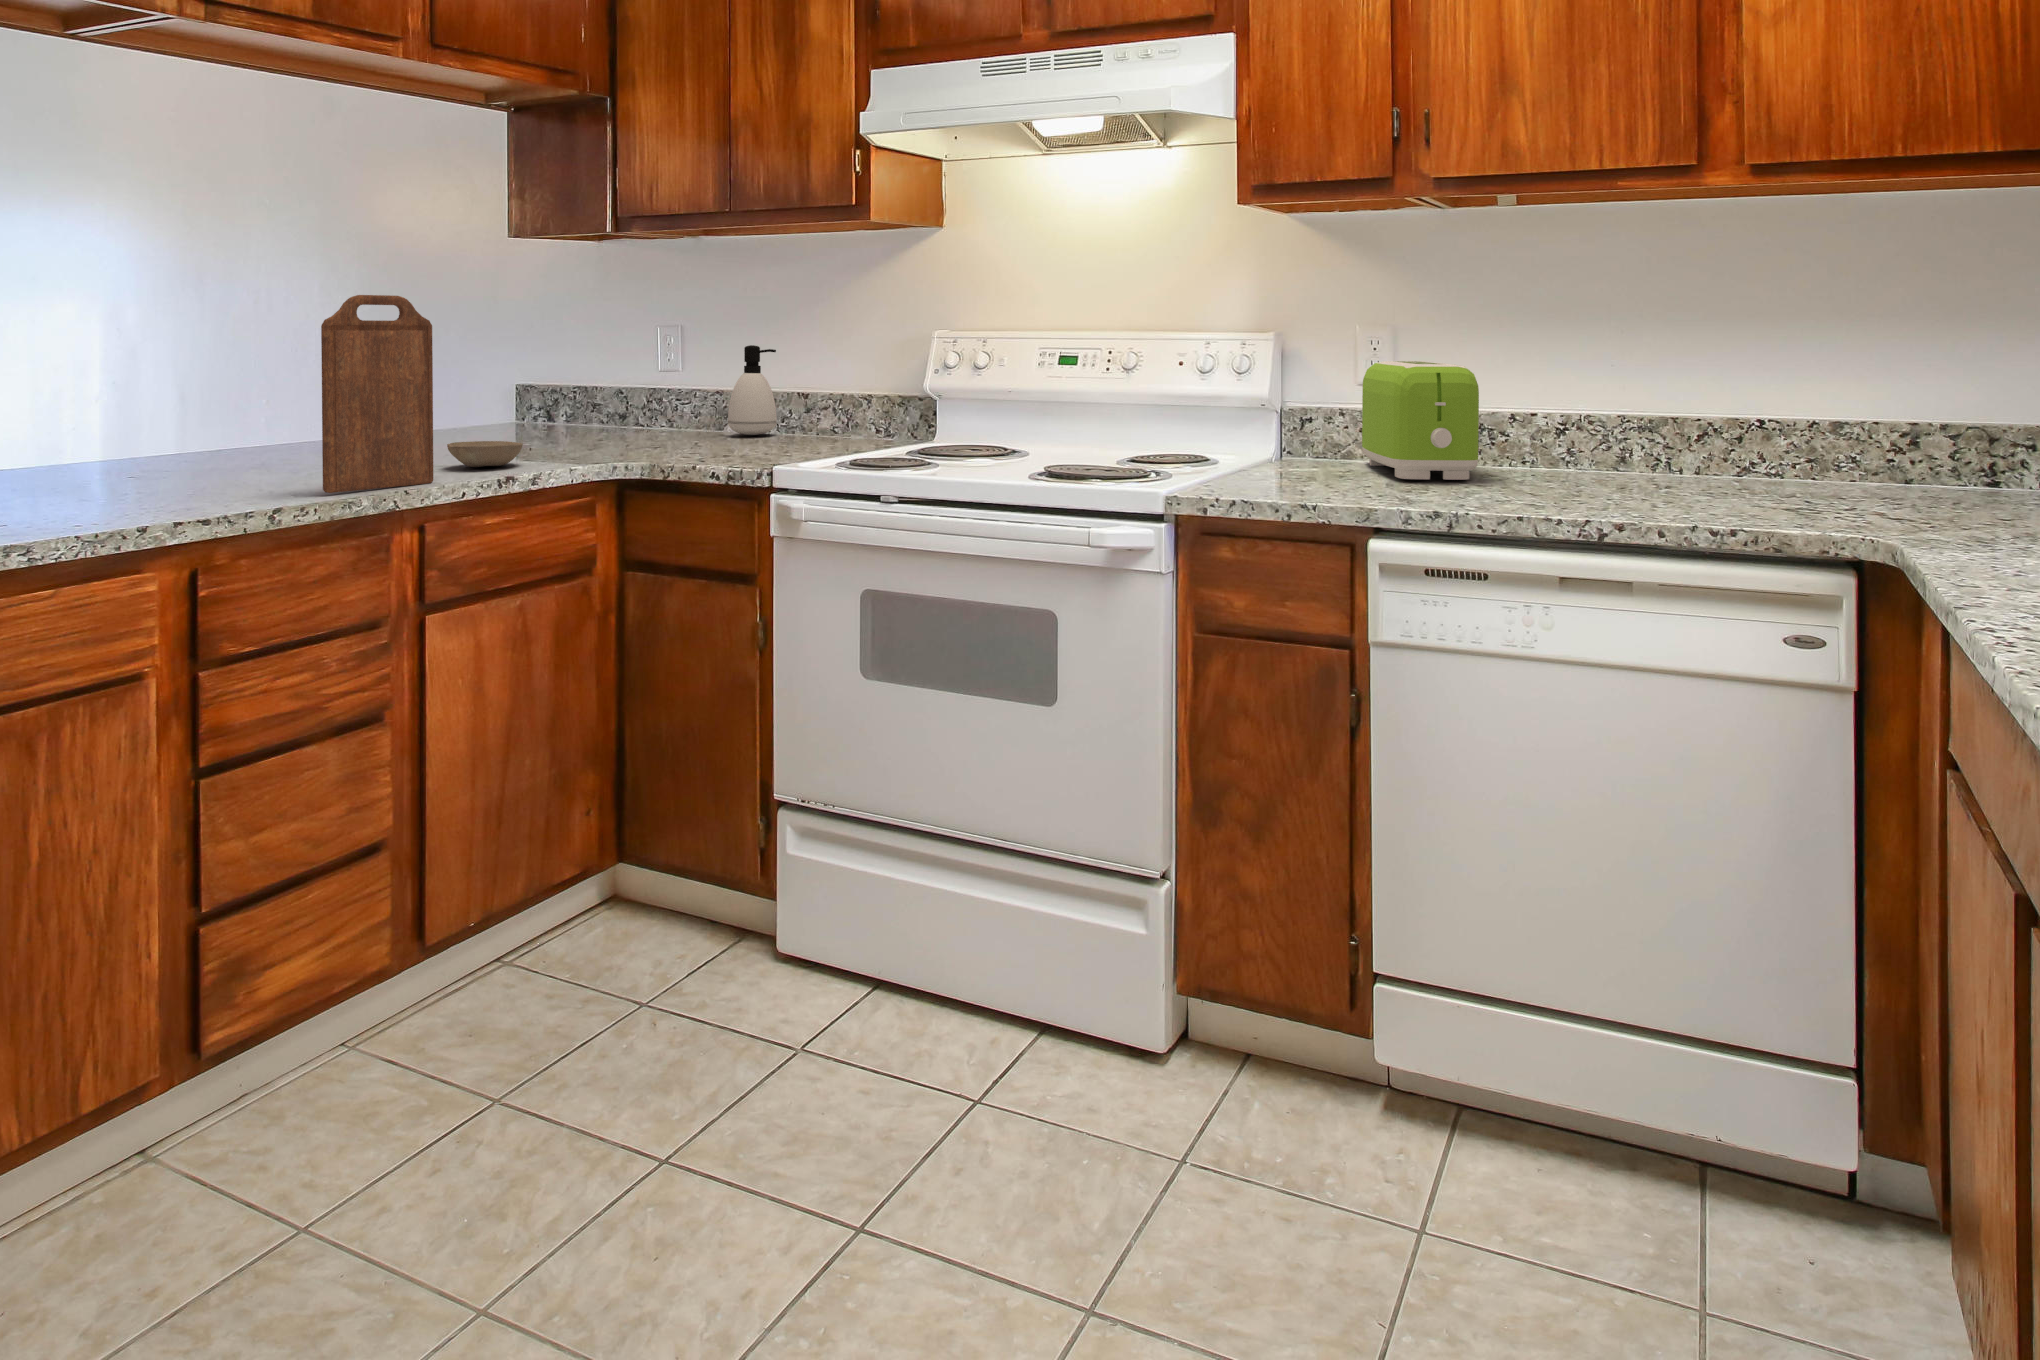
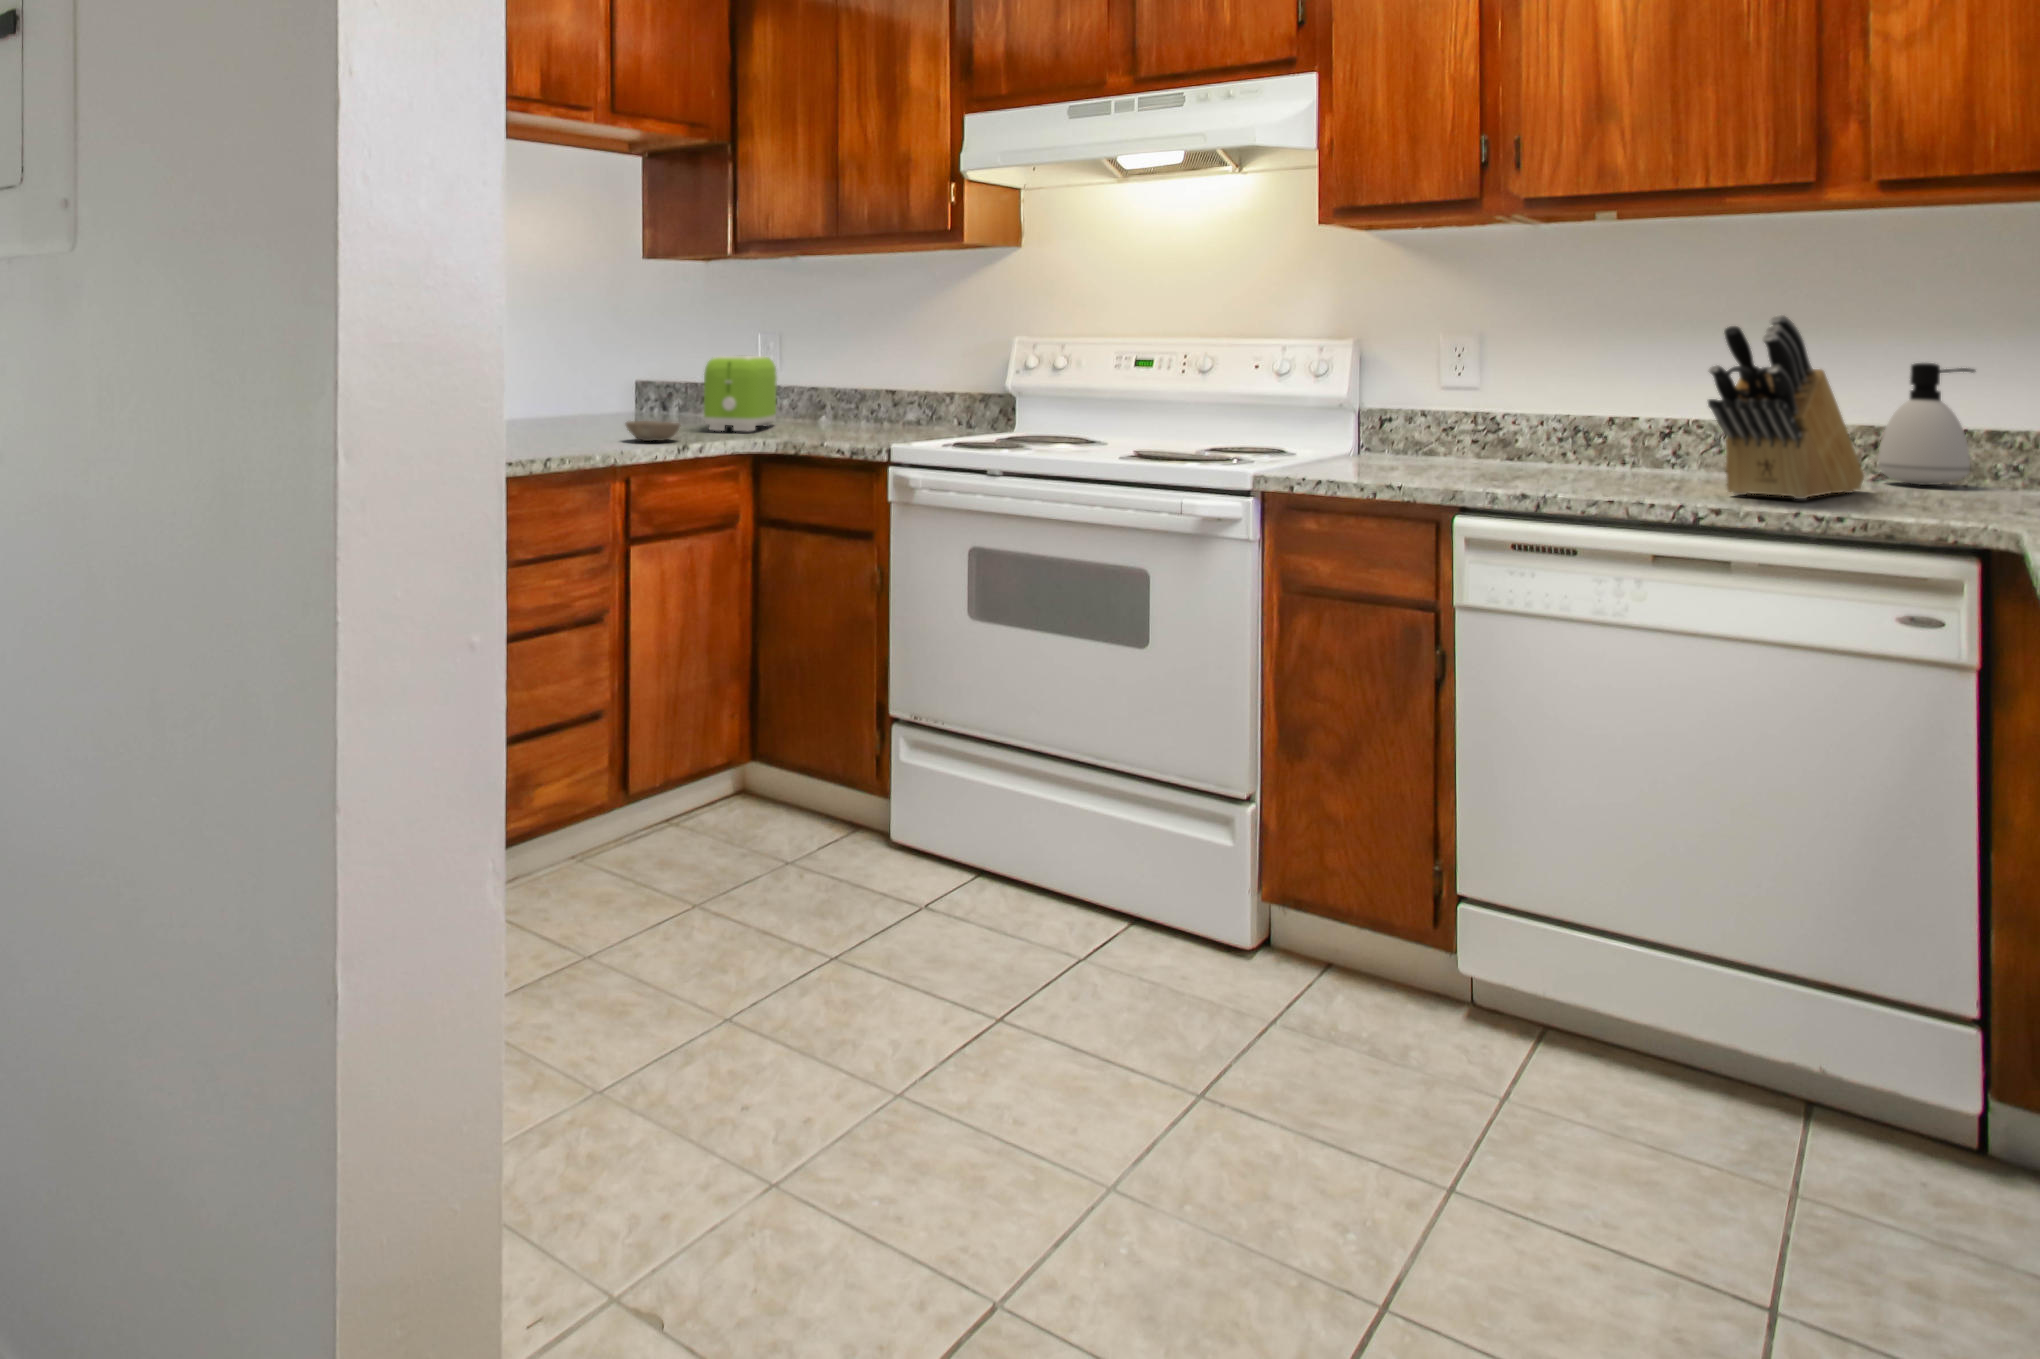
cutting board: present [321,295,433,493] -> none [556,306,627,454]
knife block: none [1607,307,1738,505] -> present [1708,315,1864,499]
soap dispenser: present [728,345,777,435] -> present [1878,363,1975,485]
toaster: present [1362,361,1479,480] -> present [704,356,777,431]

